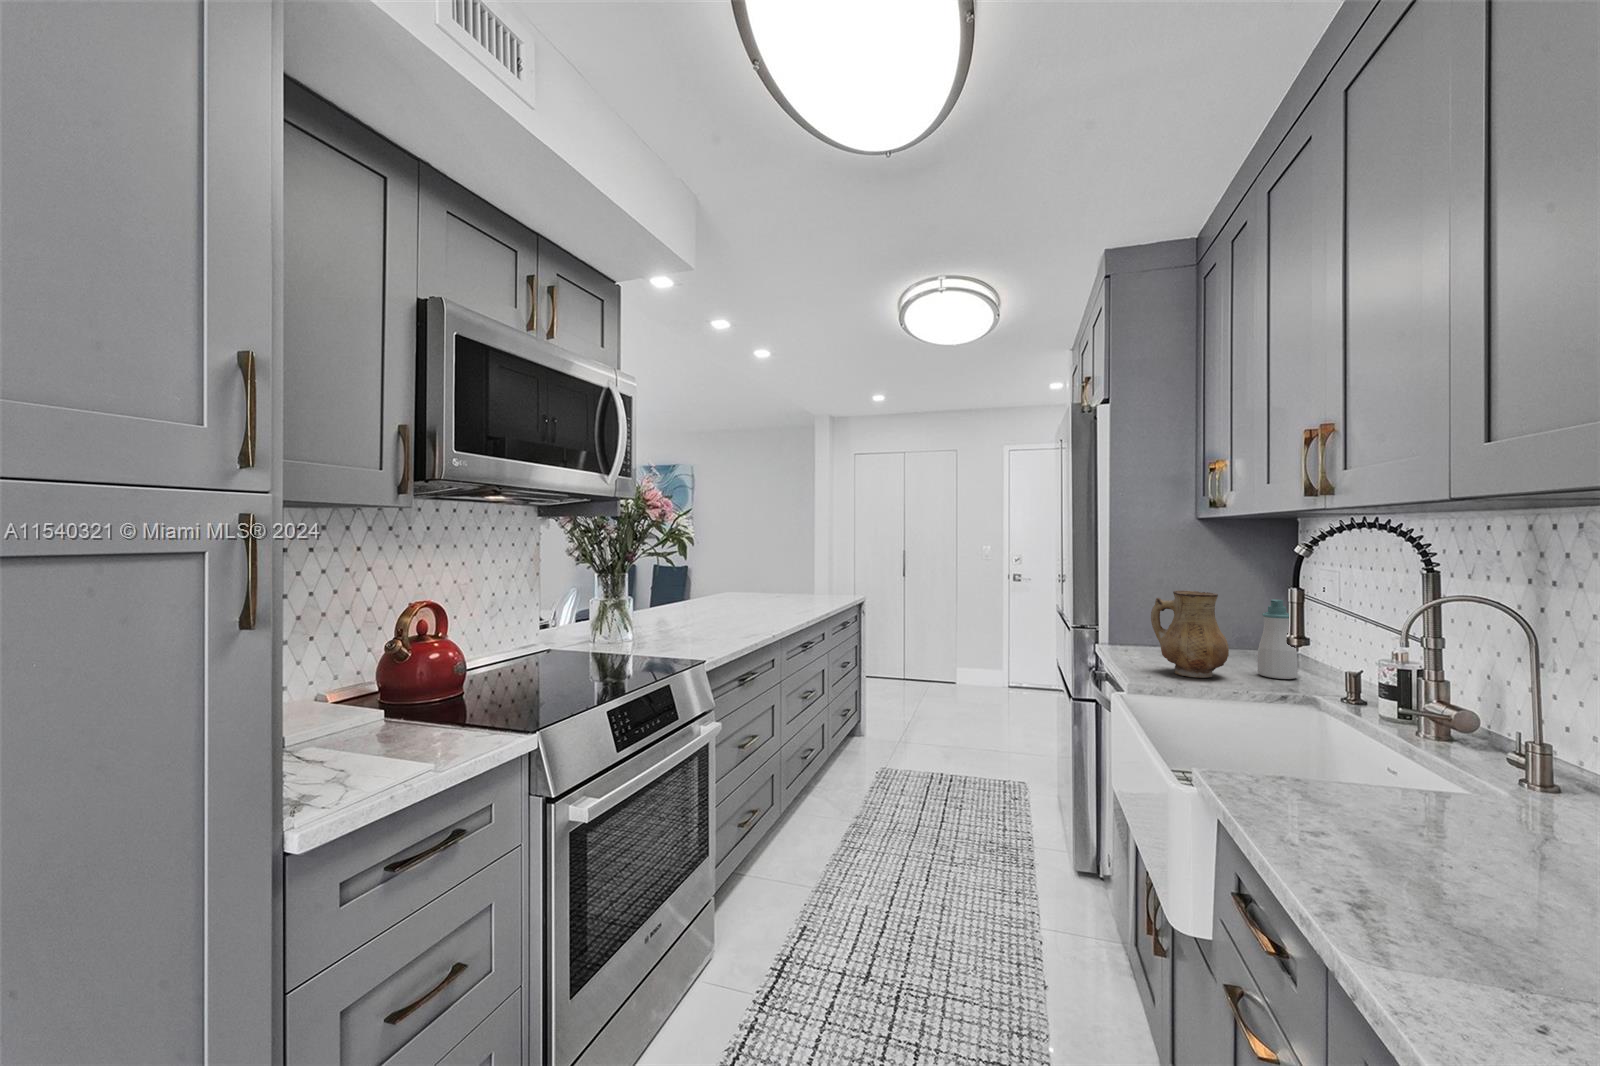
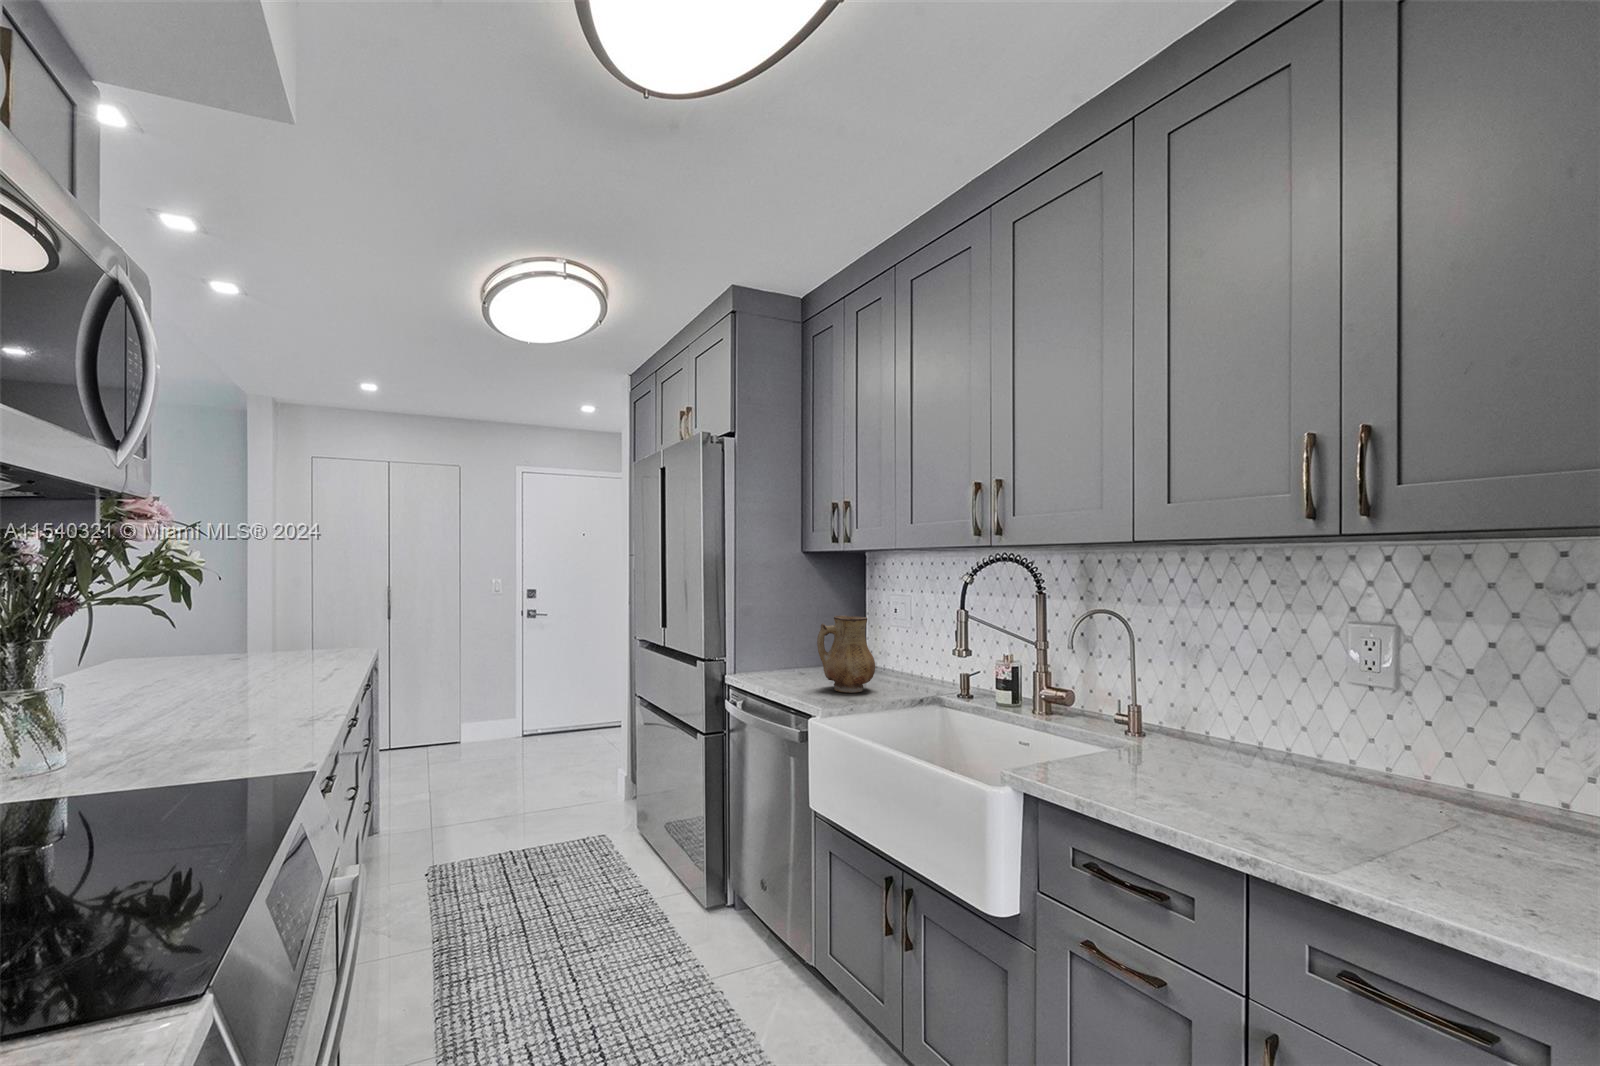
soap bottle: present [1257,600,1298,679] -> none [883,619,910,684]

